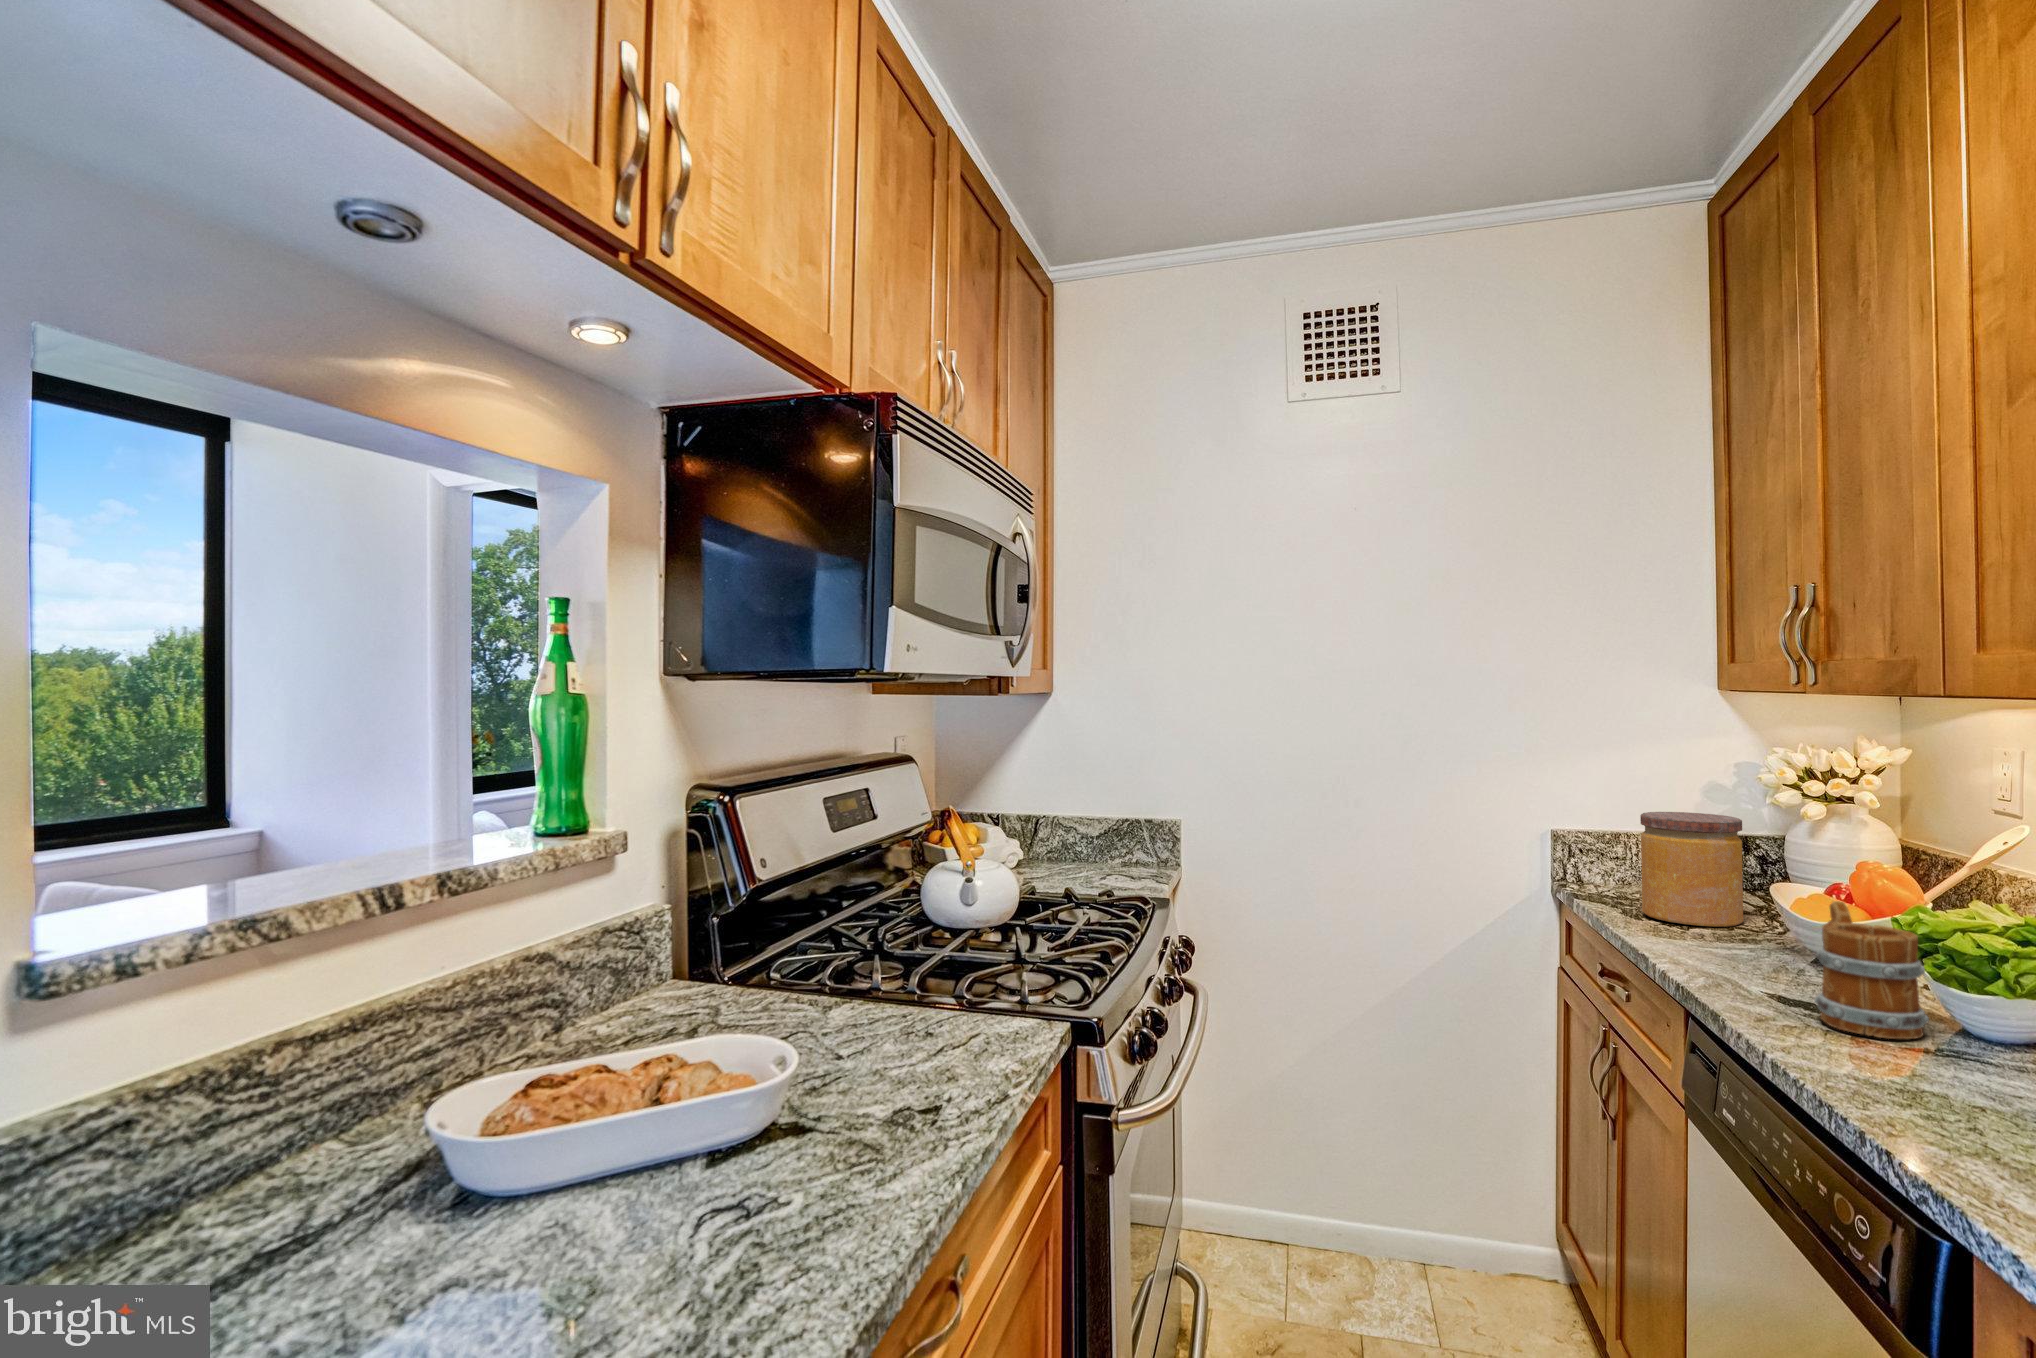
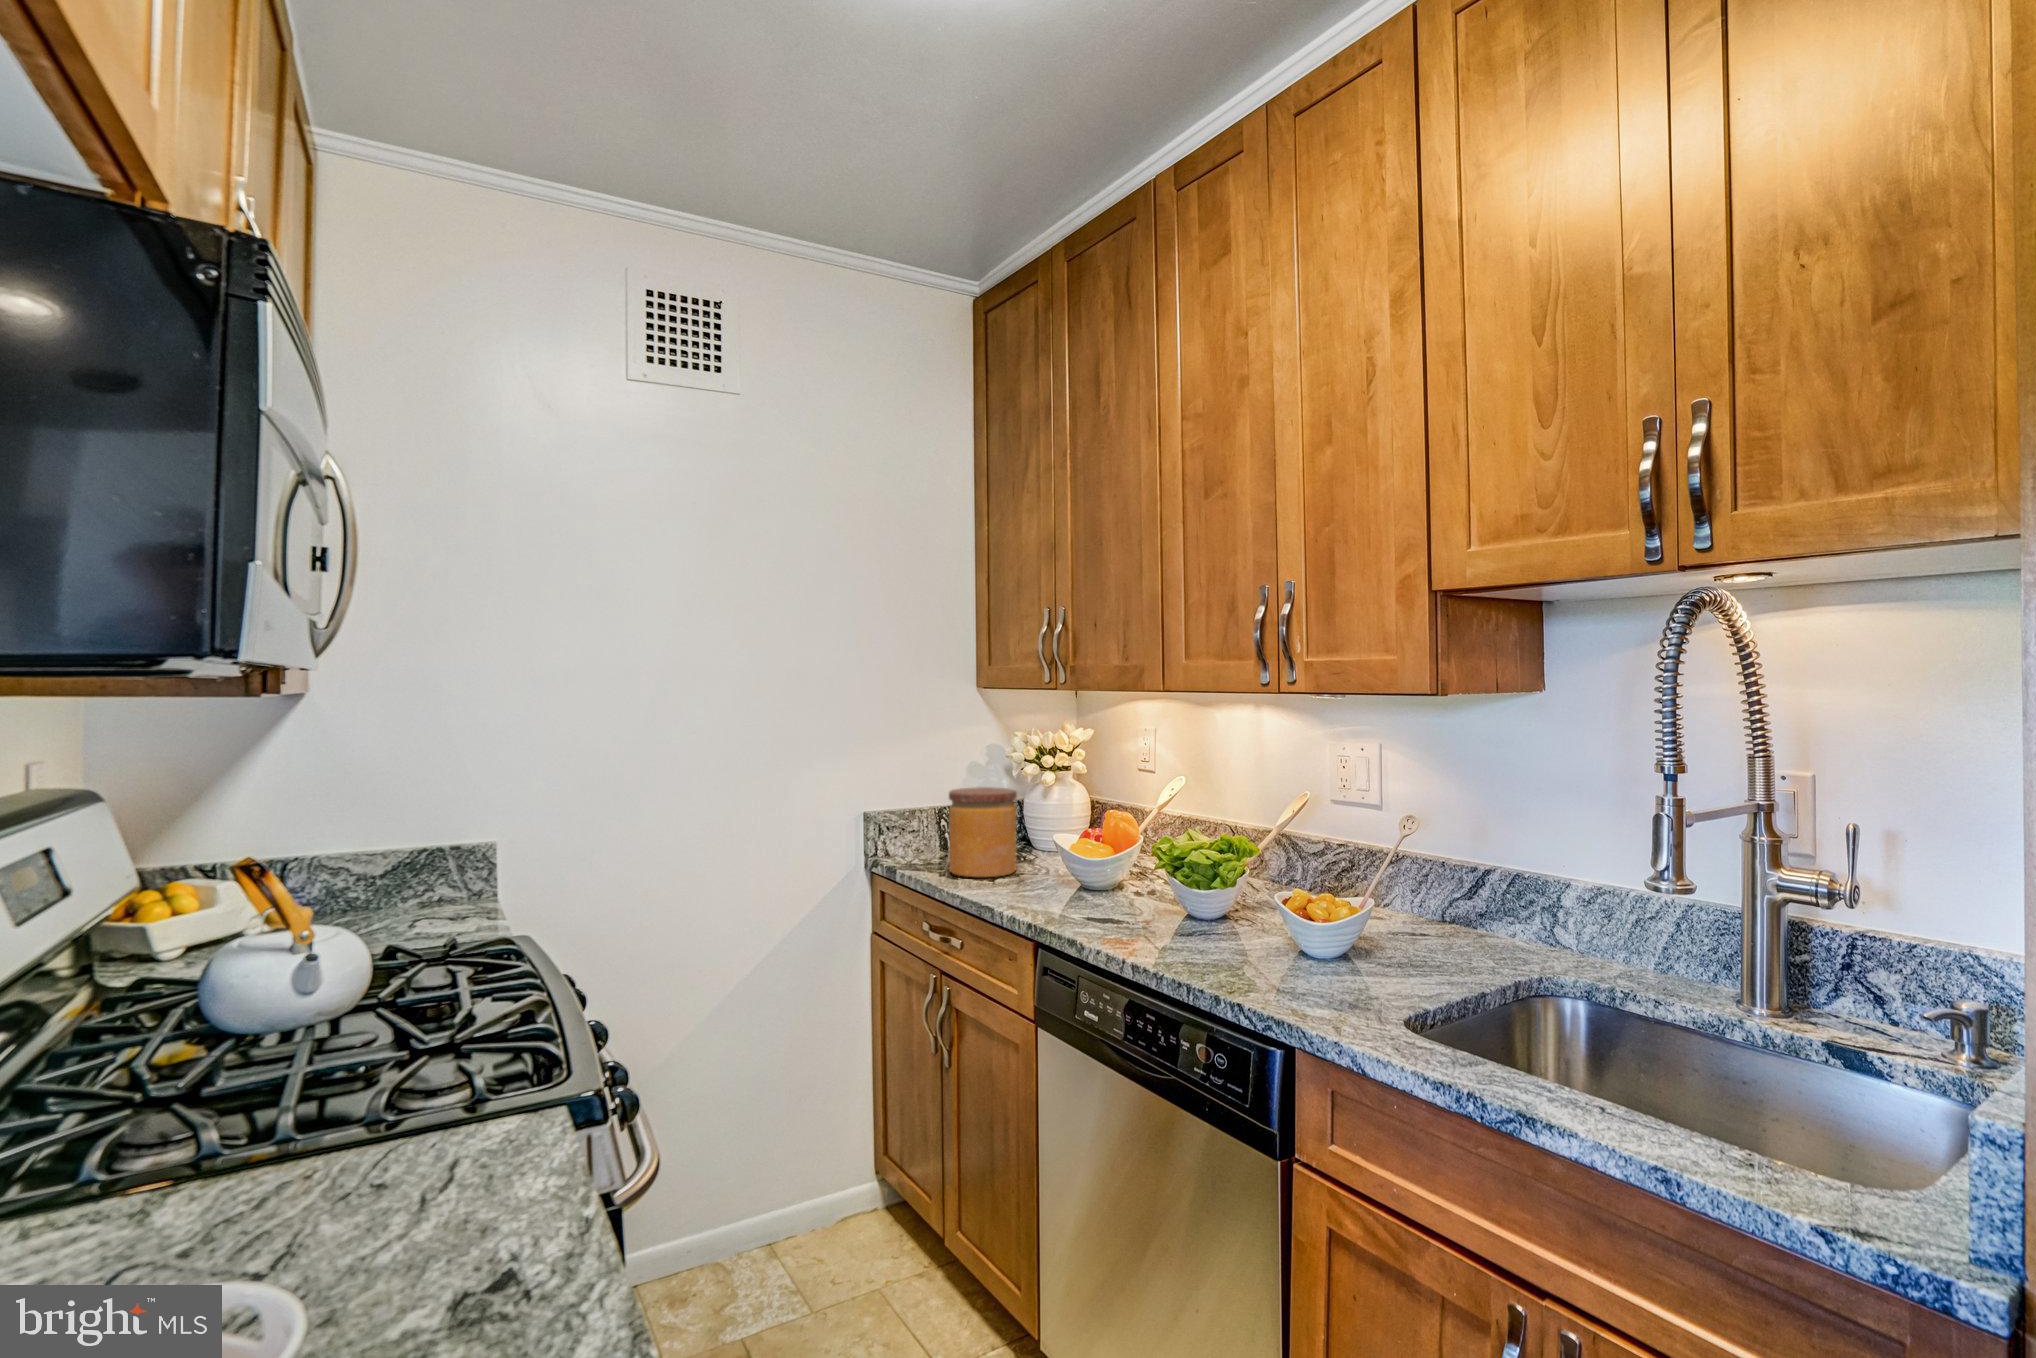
mug: present [1815,901,1929,1039] -> none [1116,842,1183,933]

